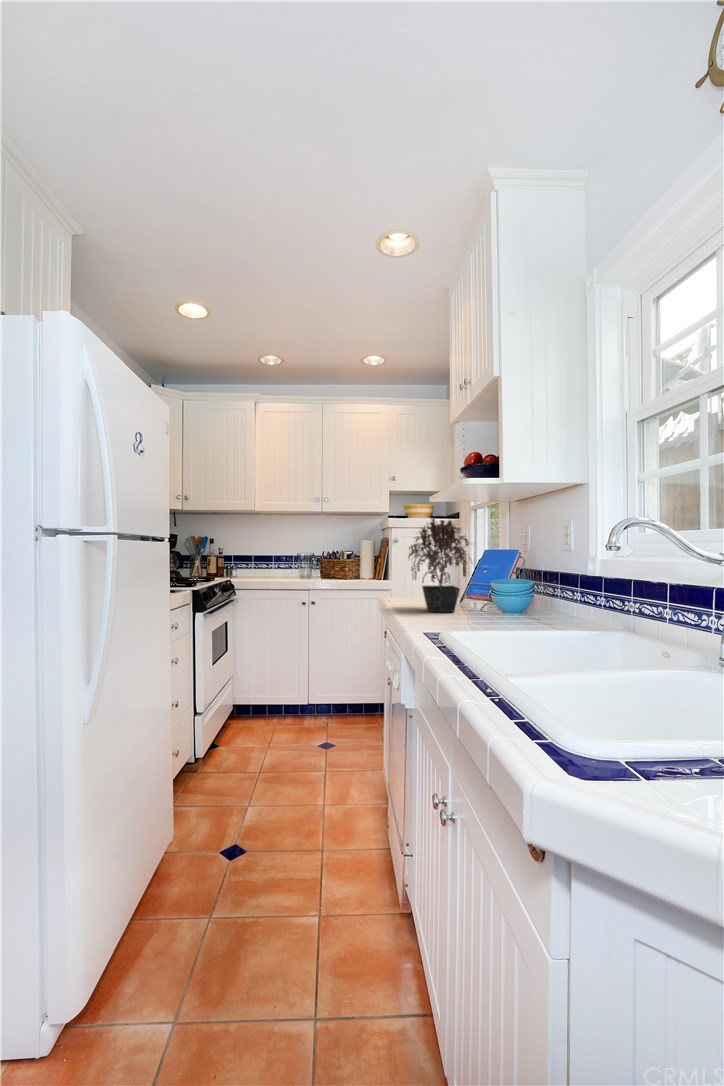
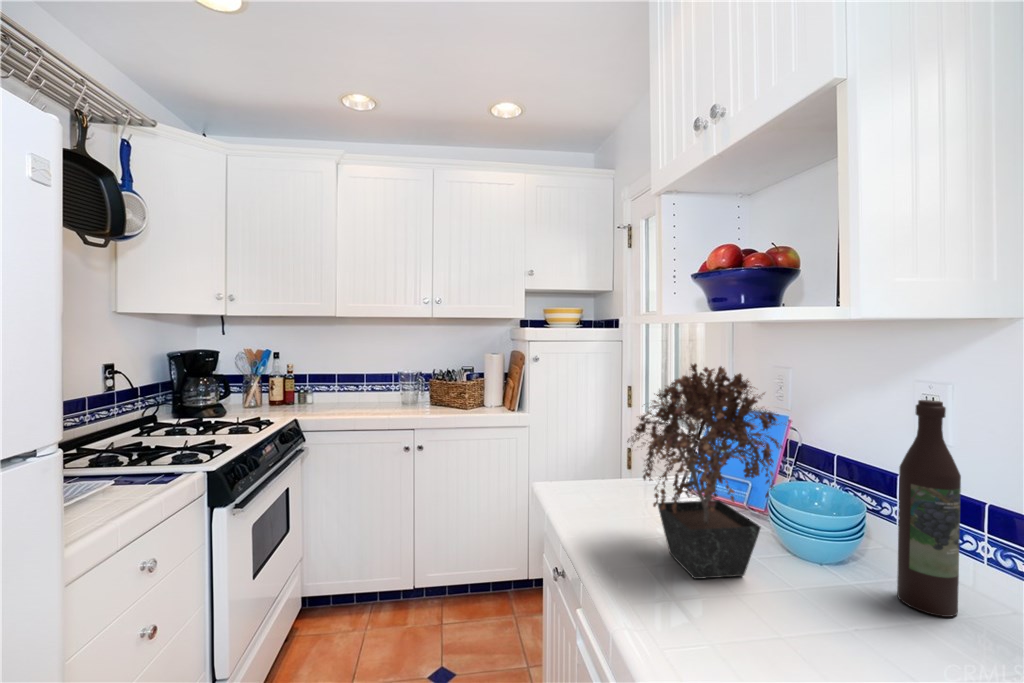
wine bottle: none [514,529,534,617] -> present [897,400,961,617]

